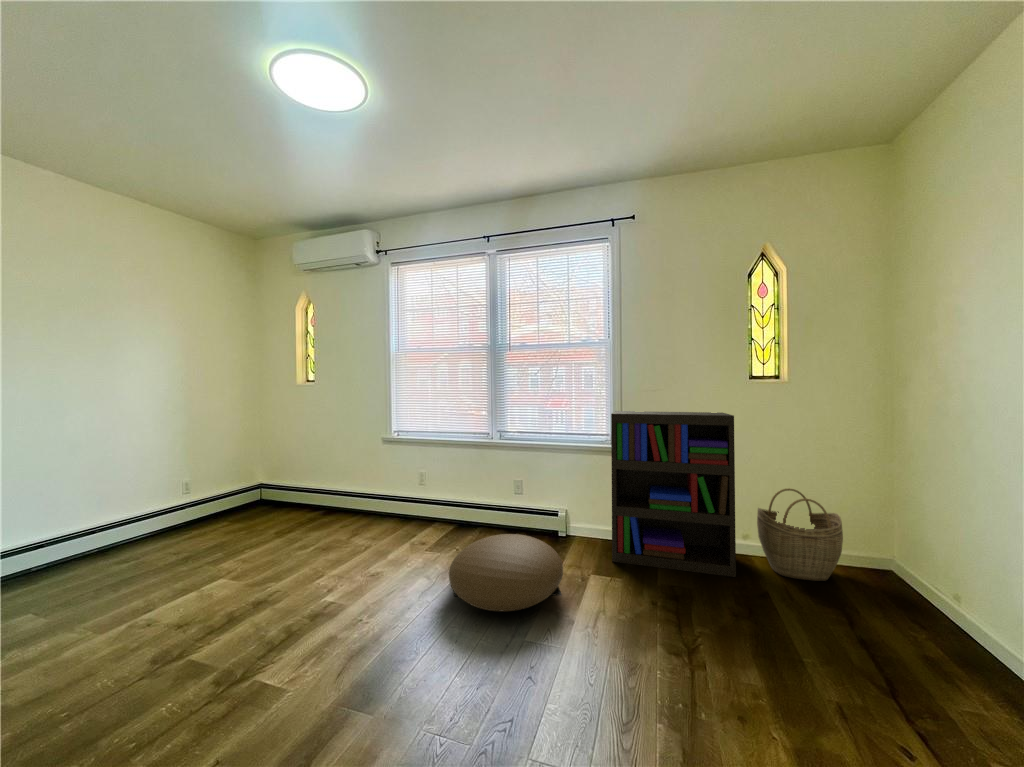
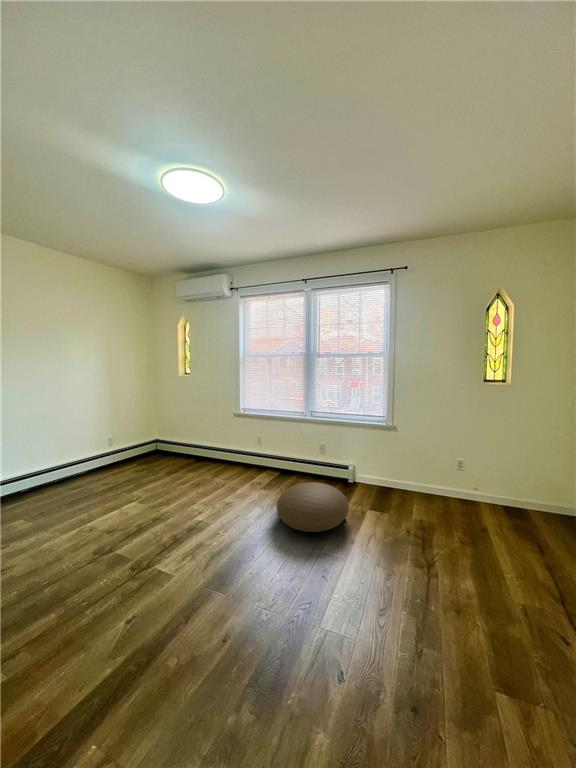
bookshelf: present [611,411,736,577] -> none [382,402,470,517]
woven basket: present [757,488,843,581] -> none [484,459,545,523]

